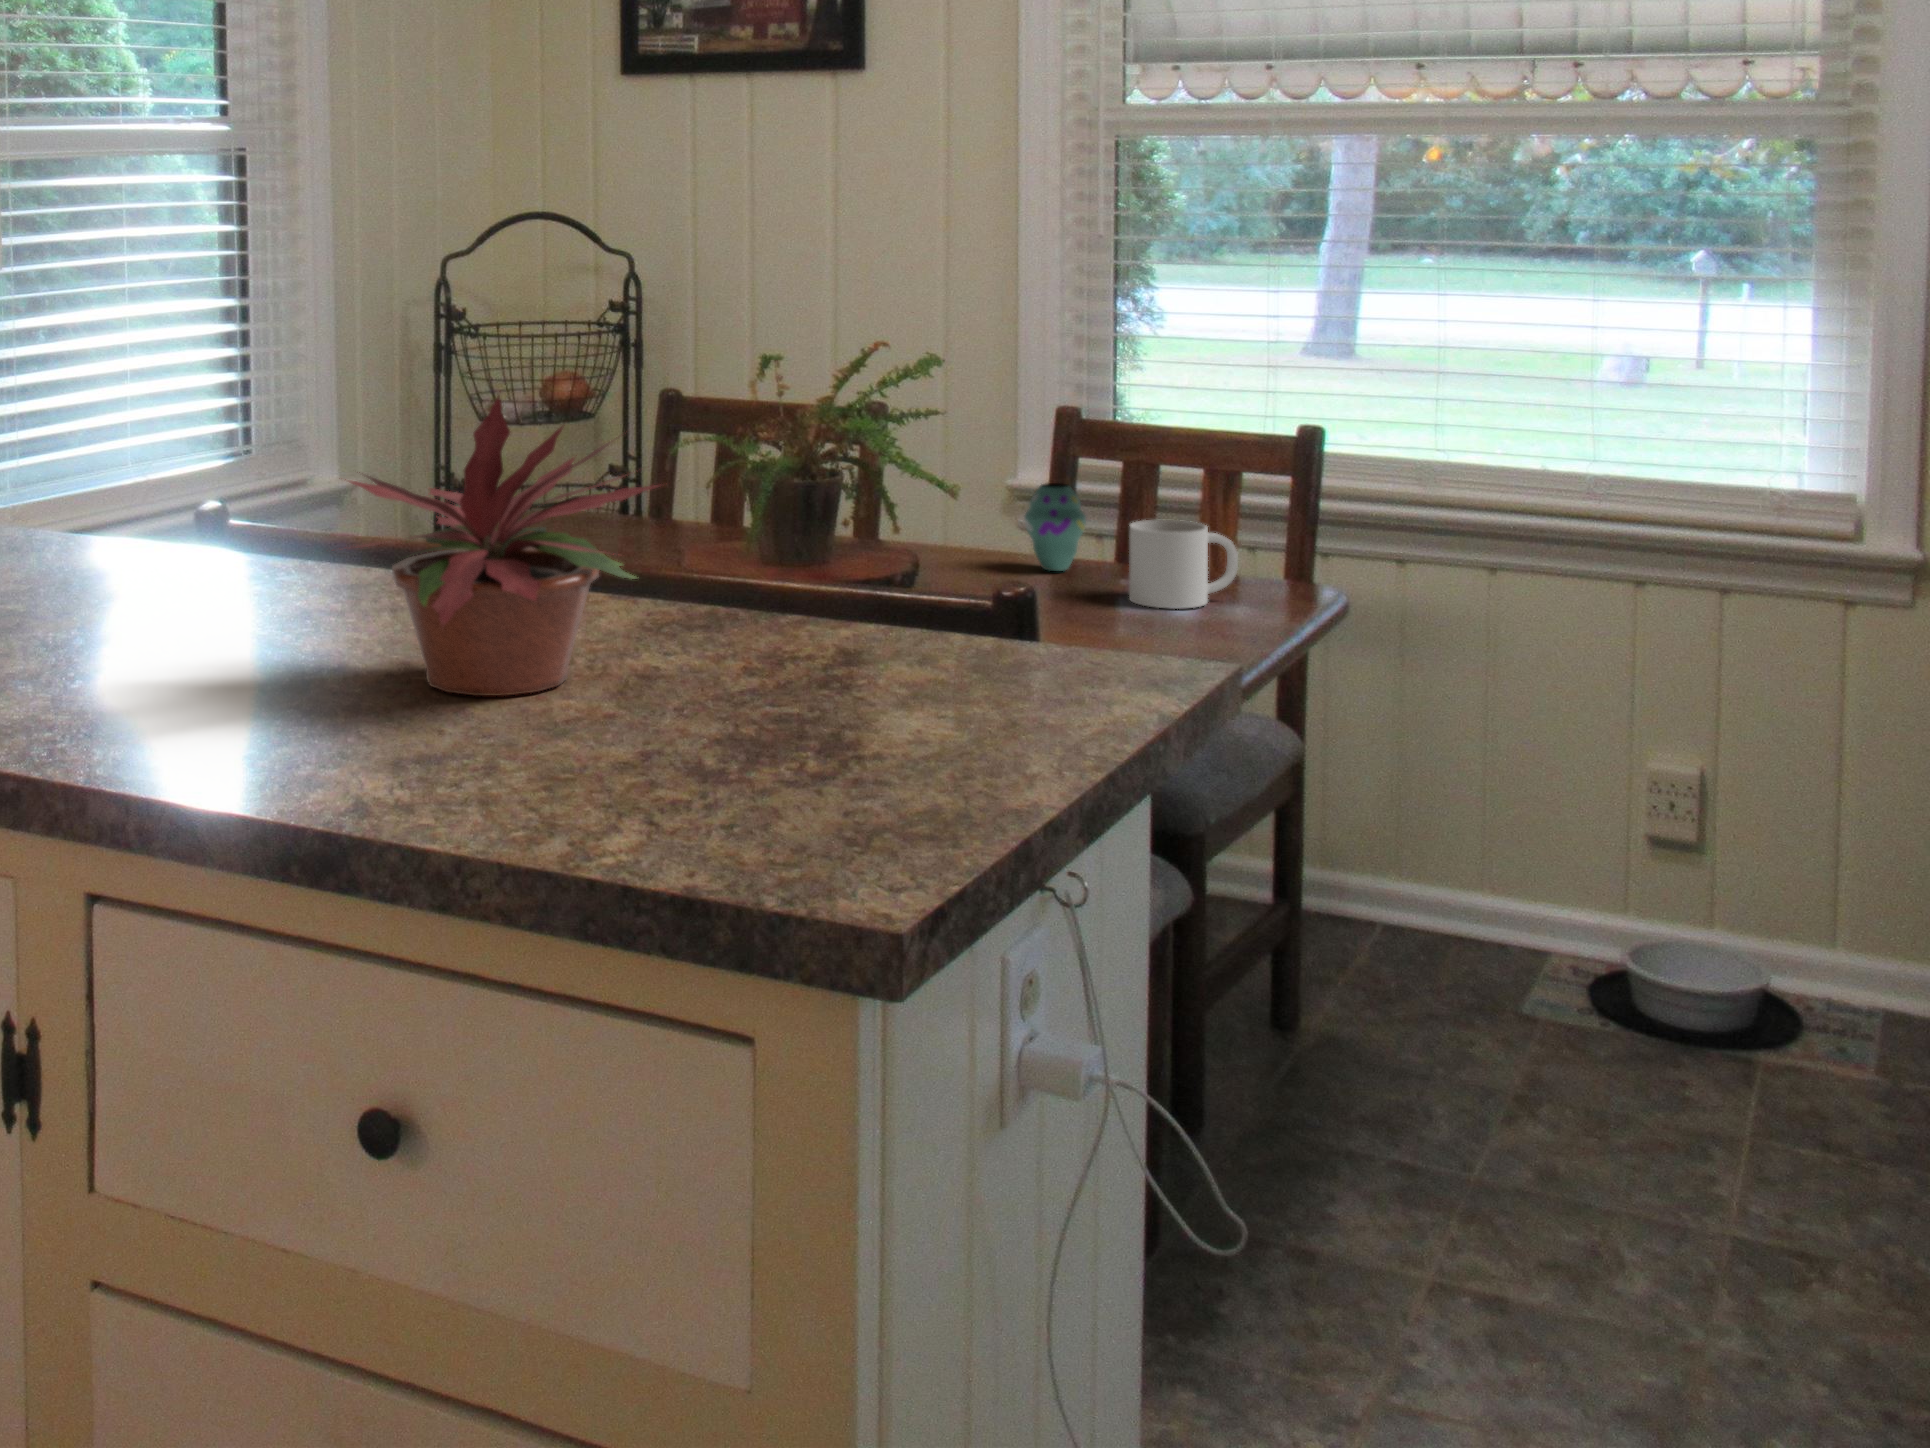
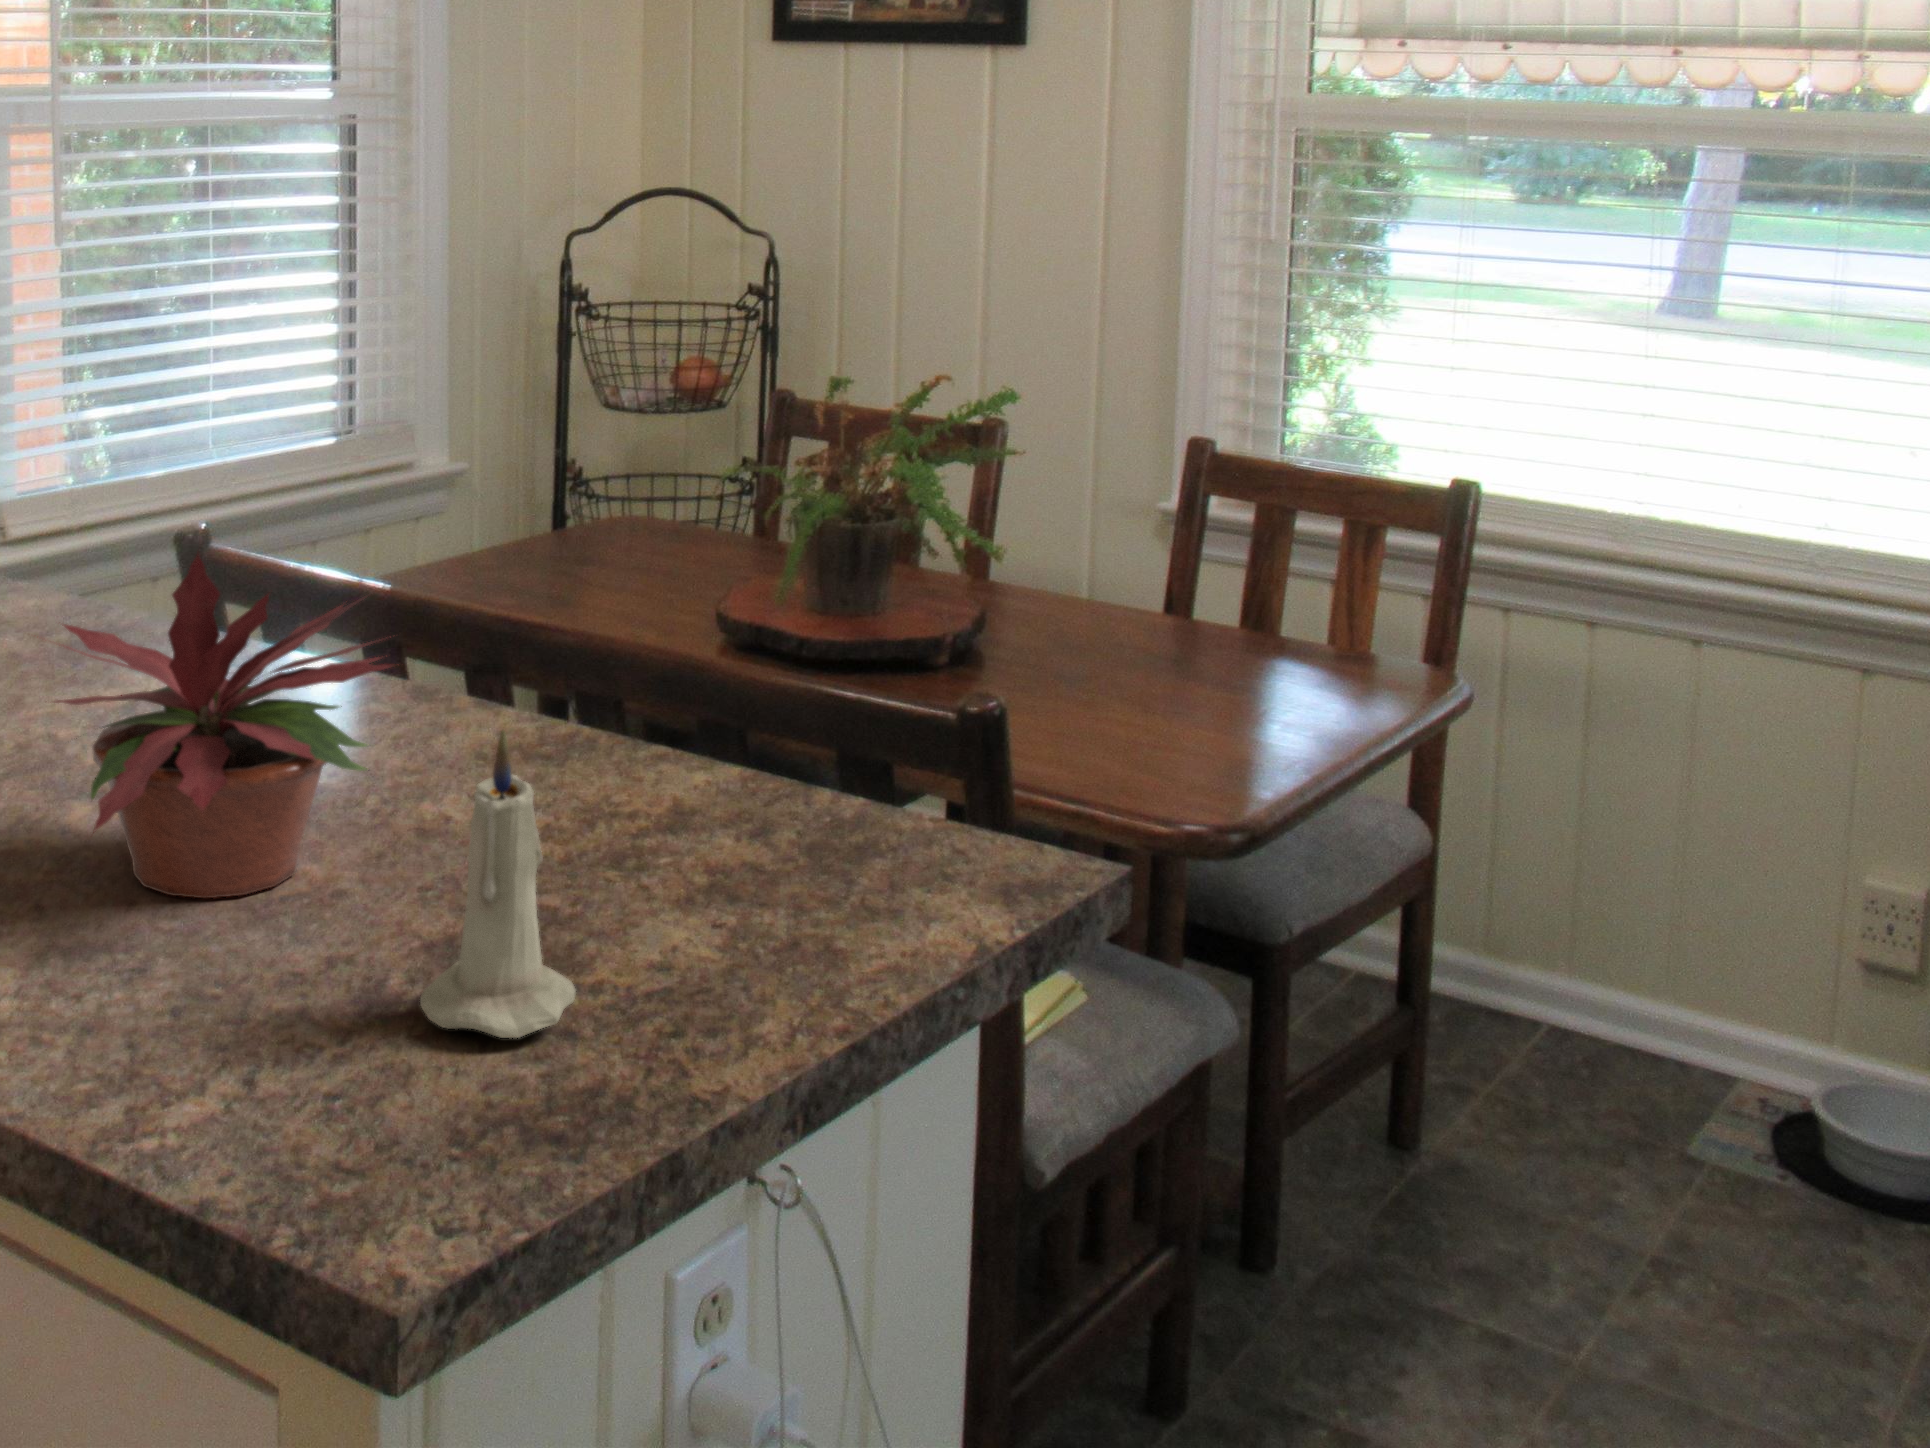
vase: present [1024,483,1086,571] -> none [1119,539,1189,638]
candle: none [754,499,876,749] -> present [420,730,576,1038]
mug: present [1129,520,1238,608] -> none [1220,594,1349,701]

